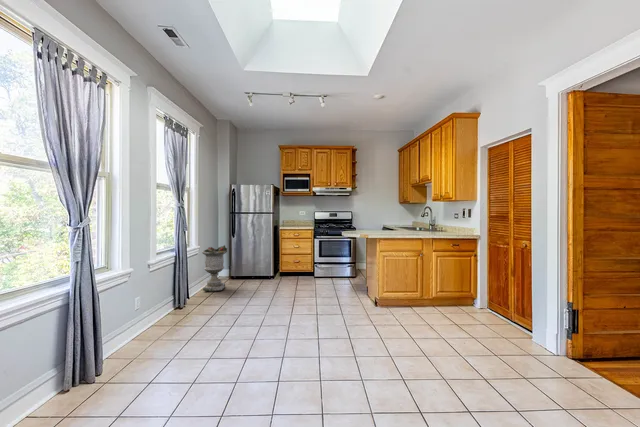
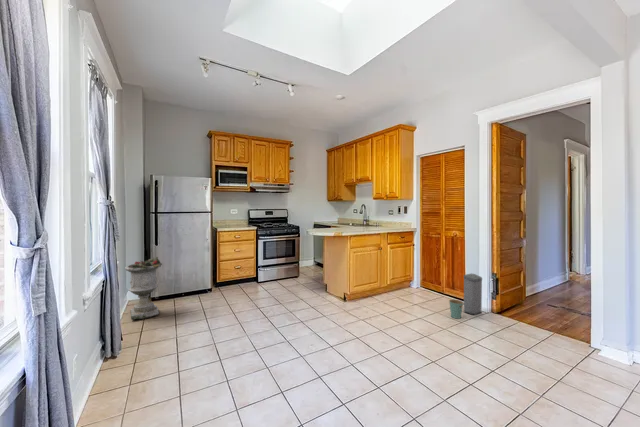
trash can: none [491,298,550,353] -> present [449,274,482,319]

